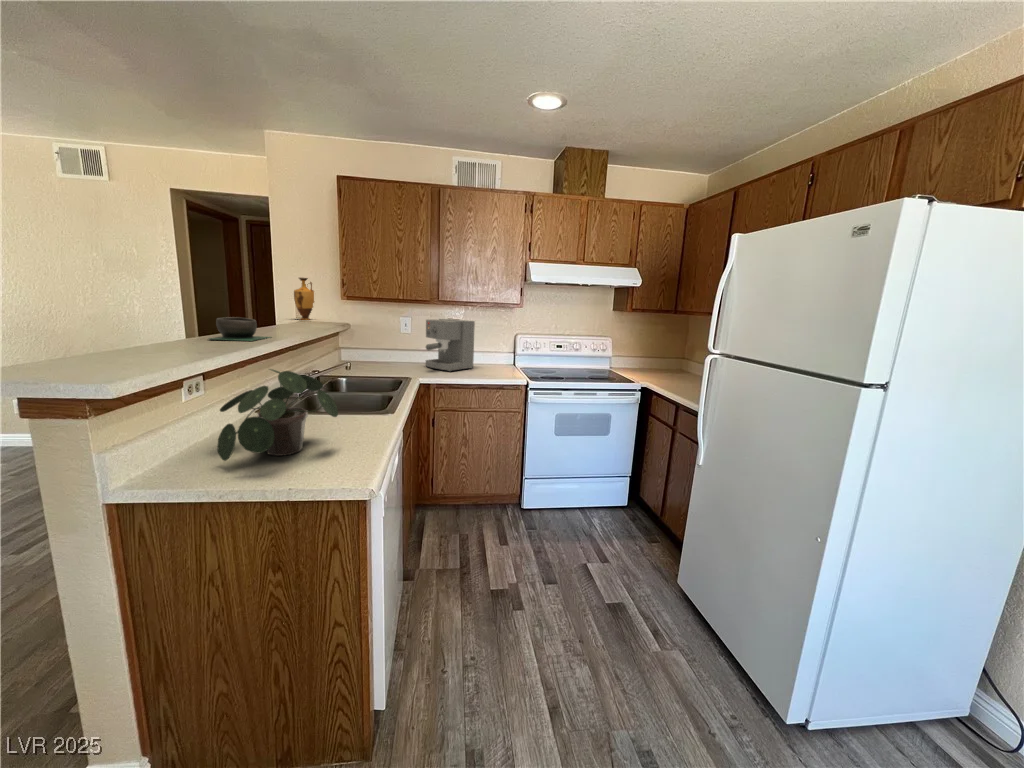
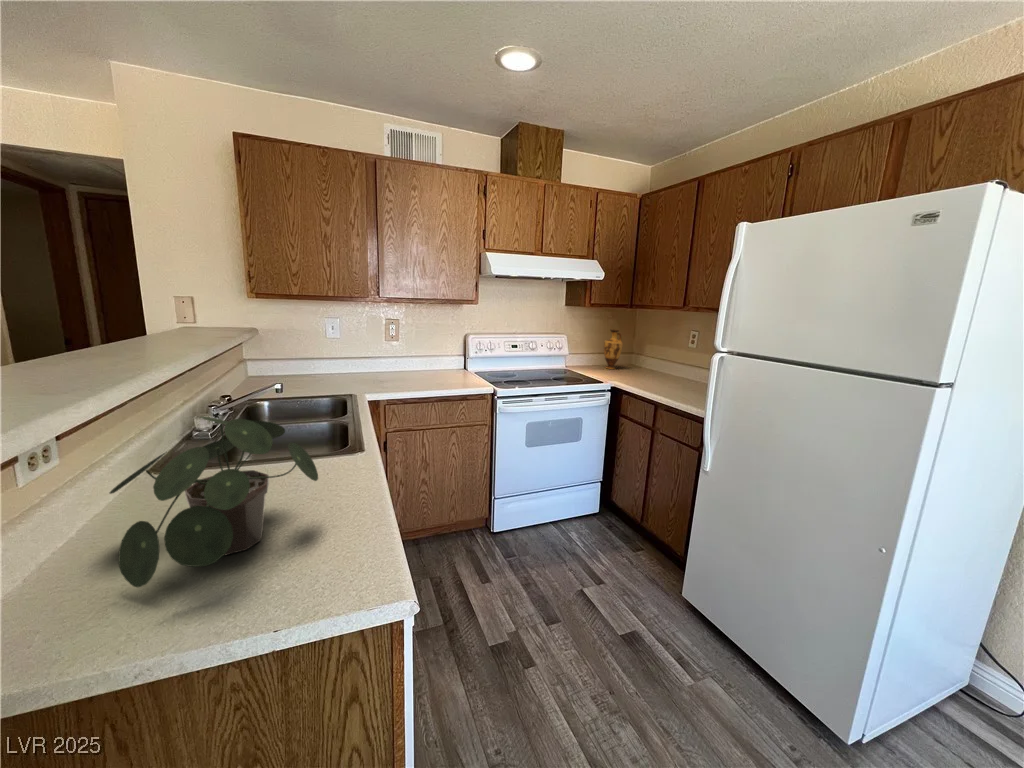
vase: present [294,278,314,320] -> present [604,329,623,369]
bowl: present [209,317,270,341] -> none [56,329,166,367]
coffee maker: present [426,319,475,371] -> none [362,319,422,383]

